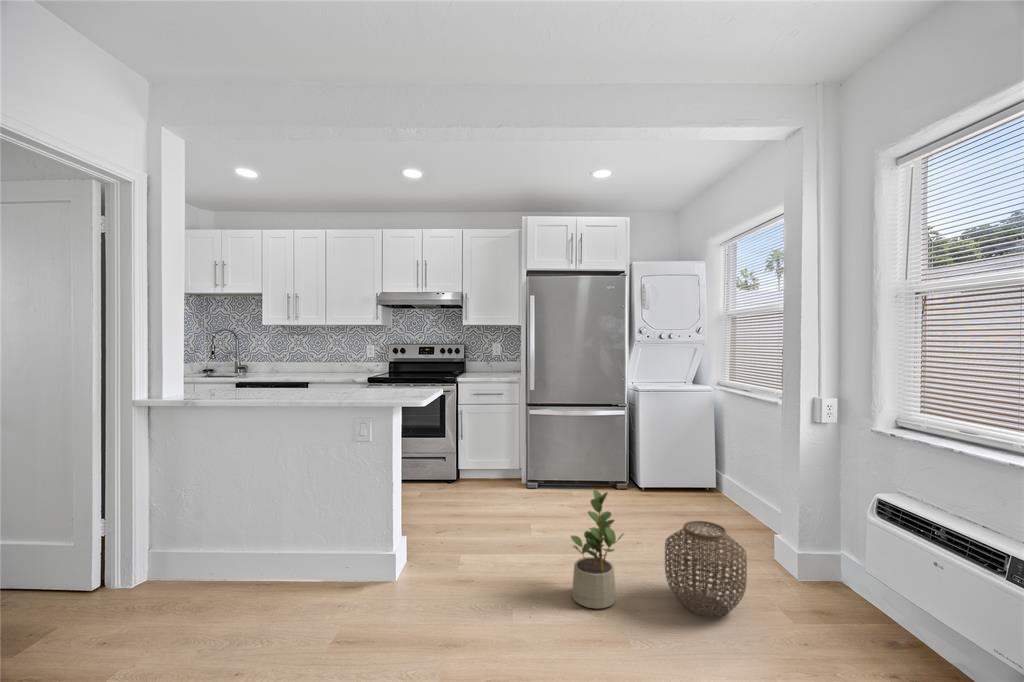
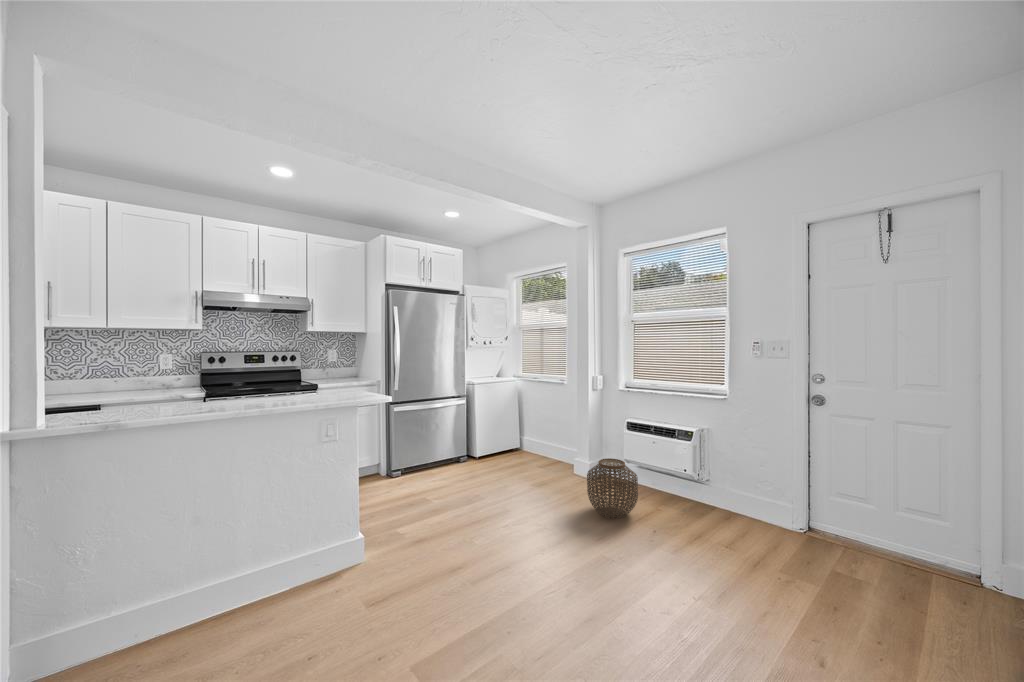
potted plant: present [571,490,623,609] -> none [538,452,581,541]

